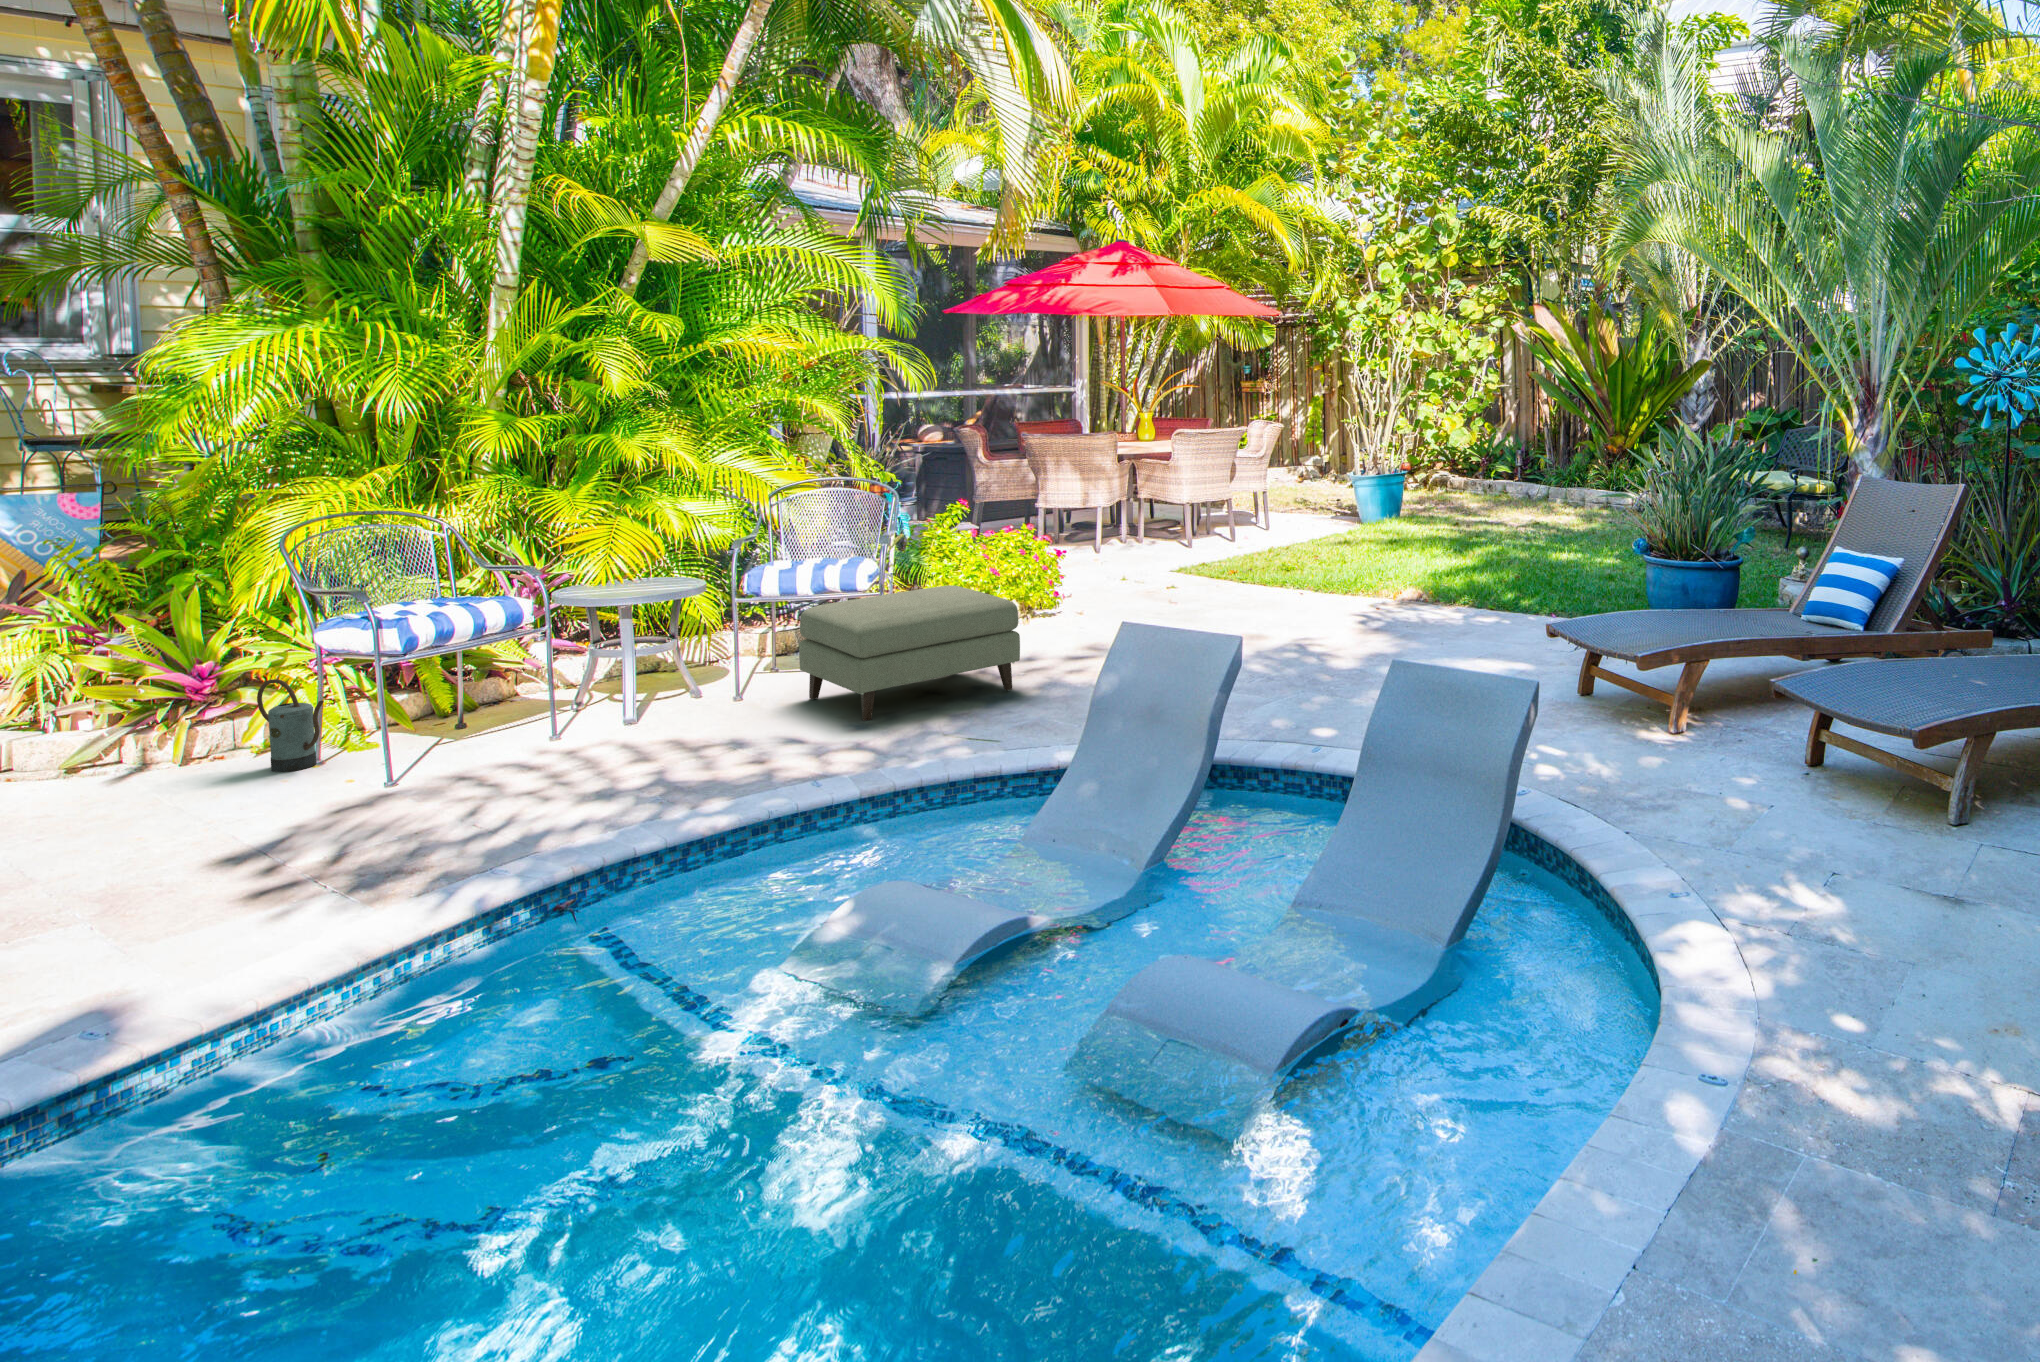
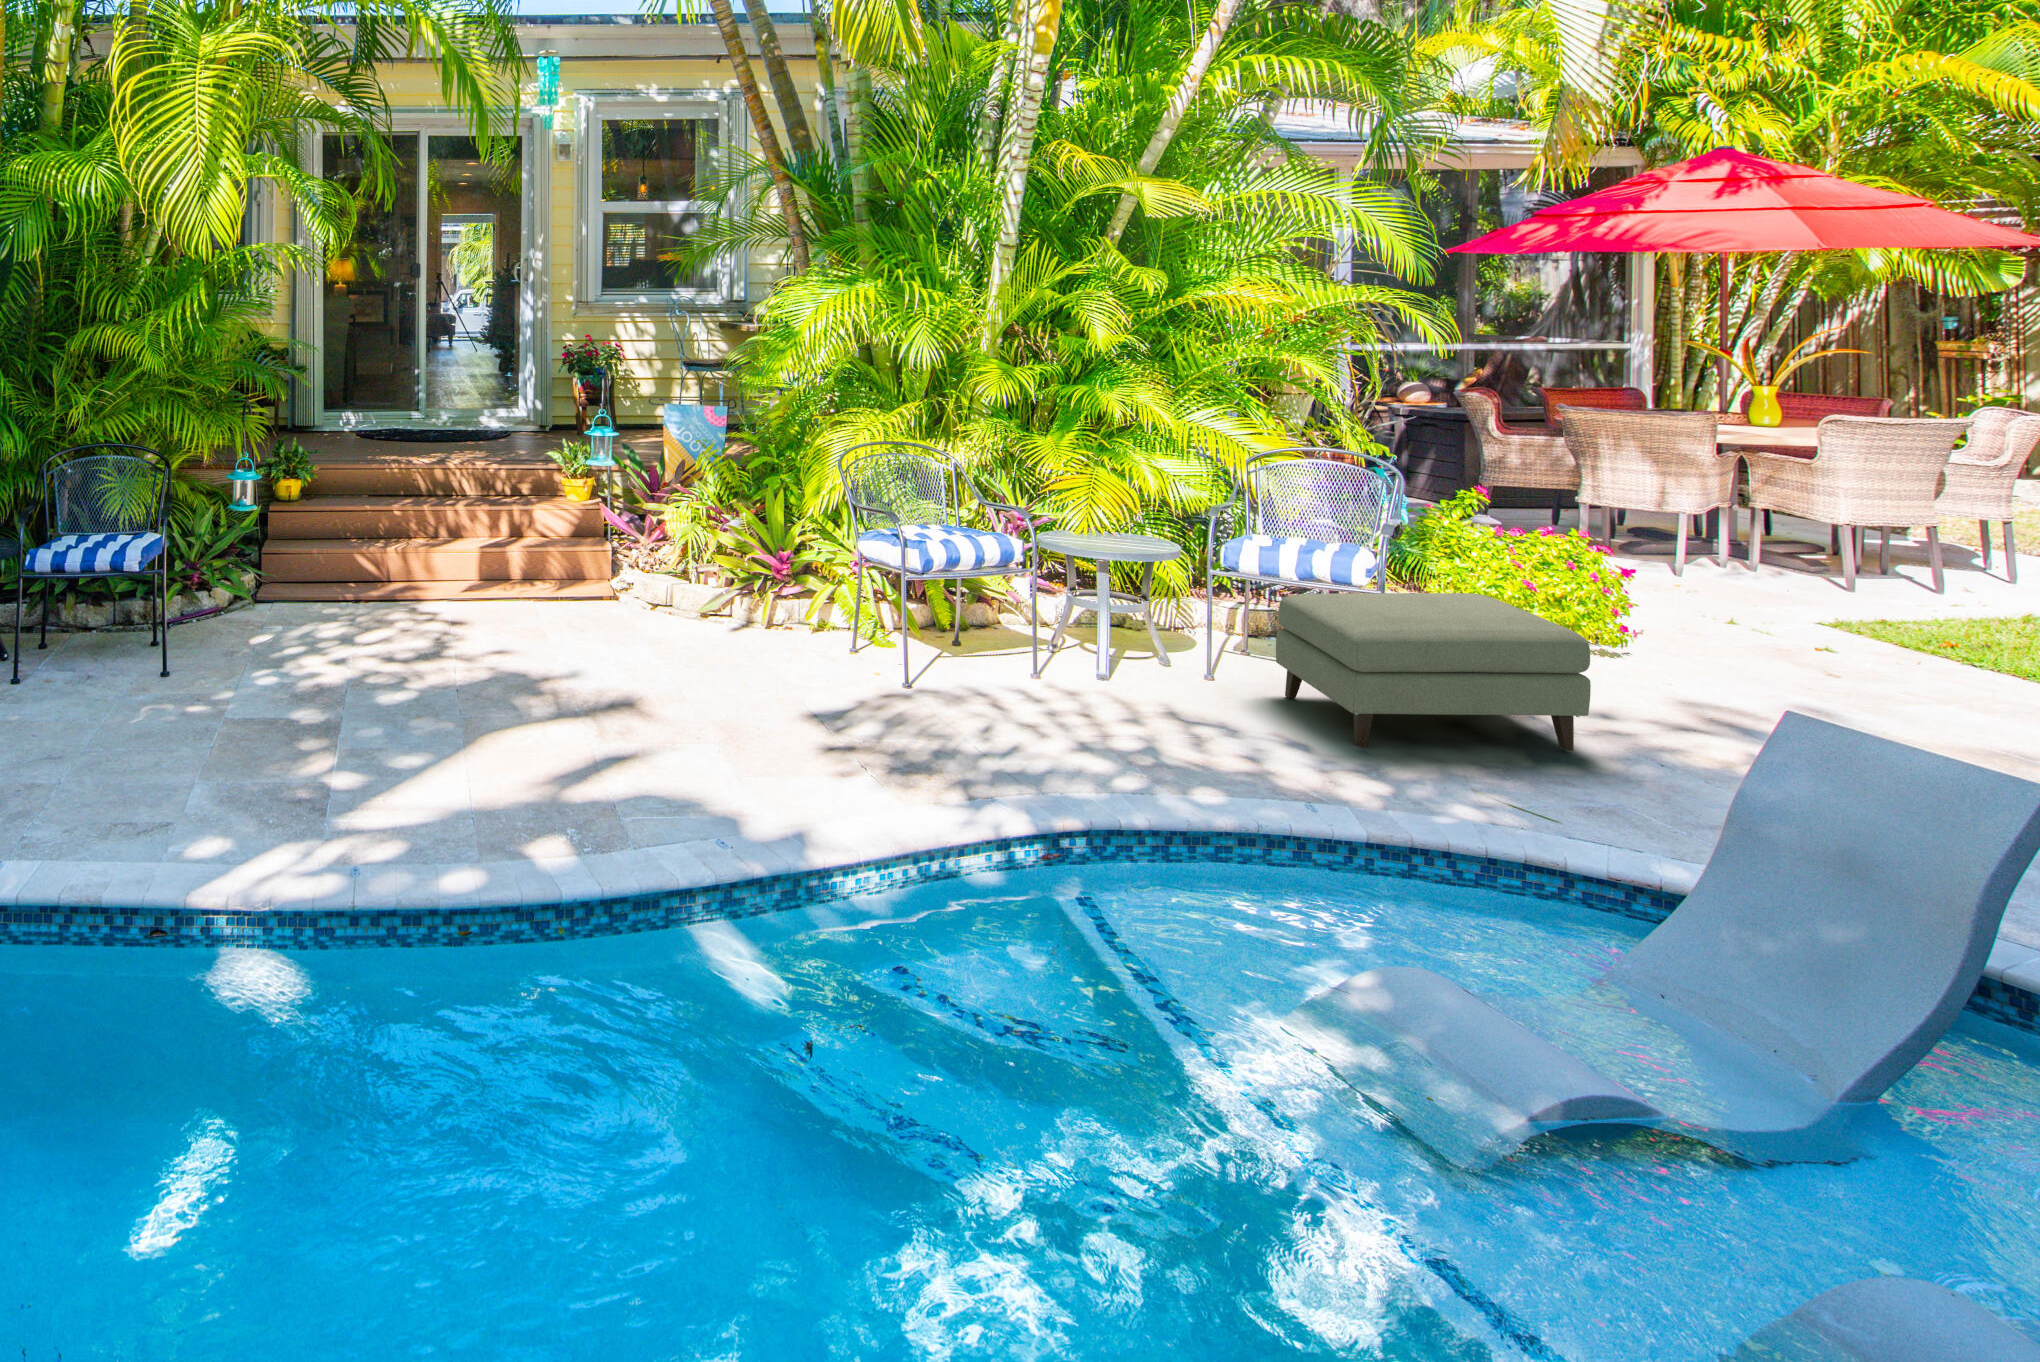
watering can: present [257,679,324,772] -> none [812,582,853,662]

